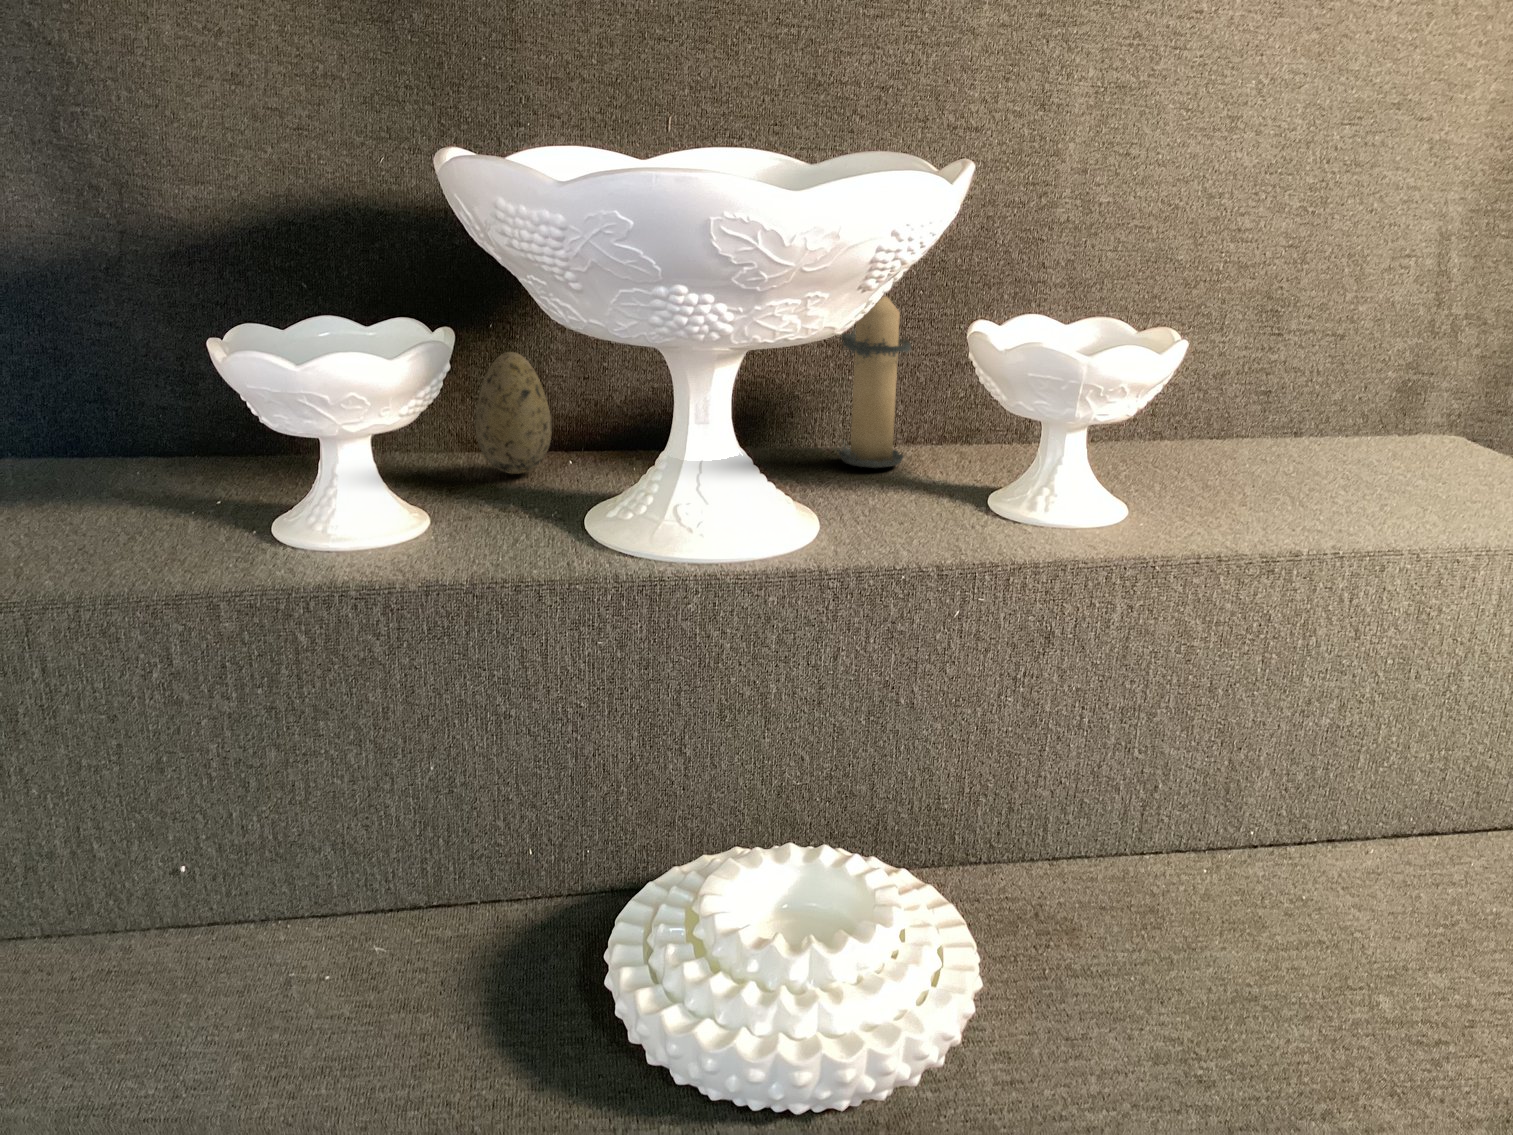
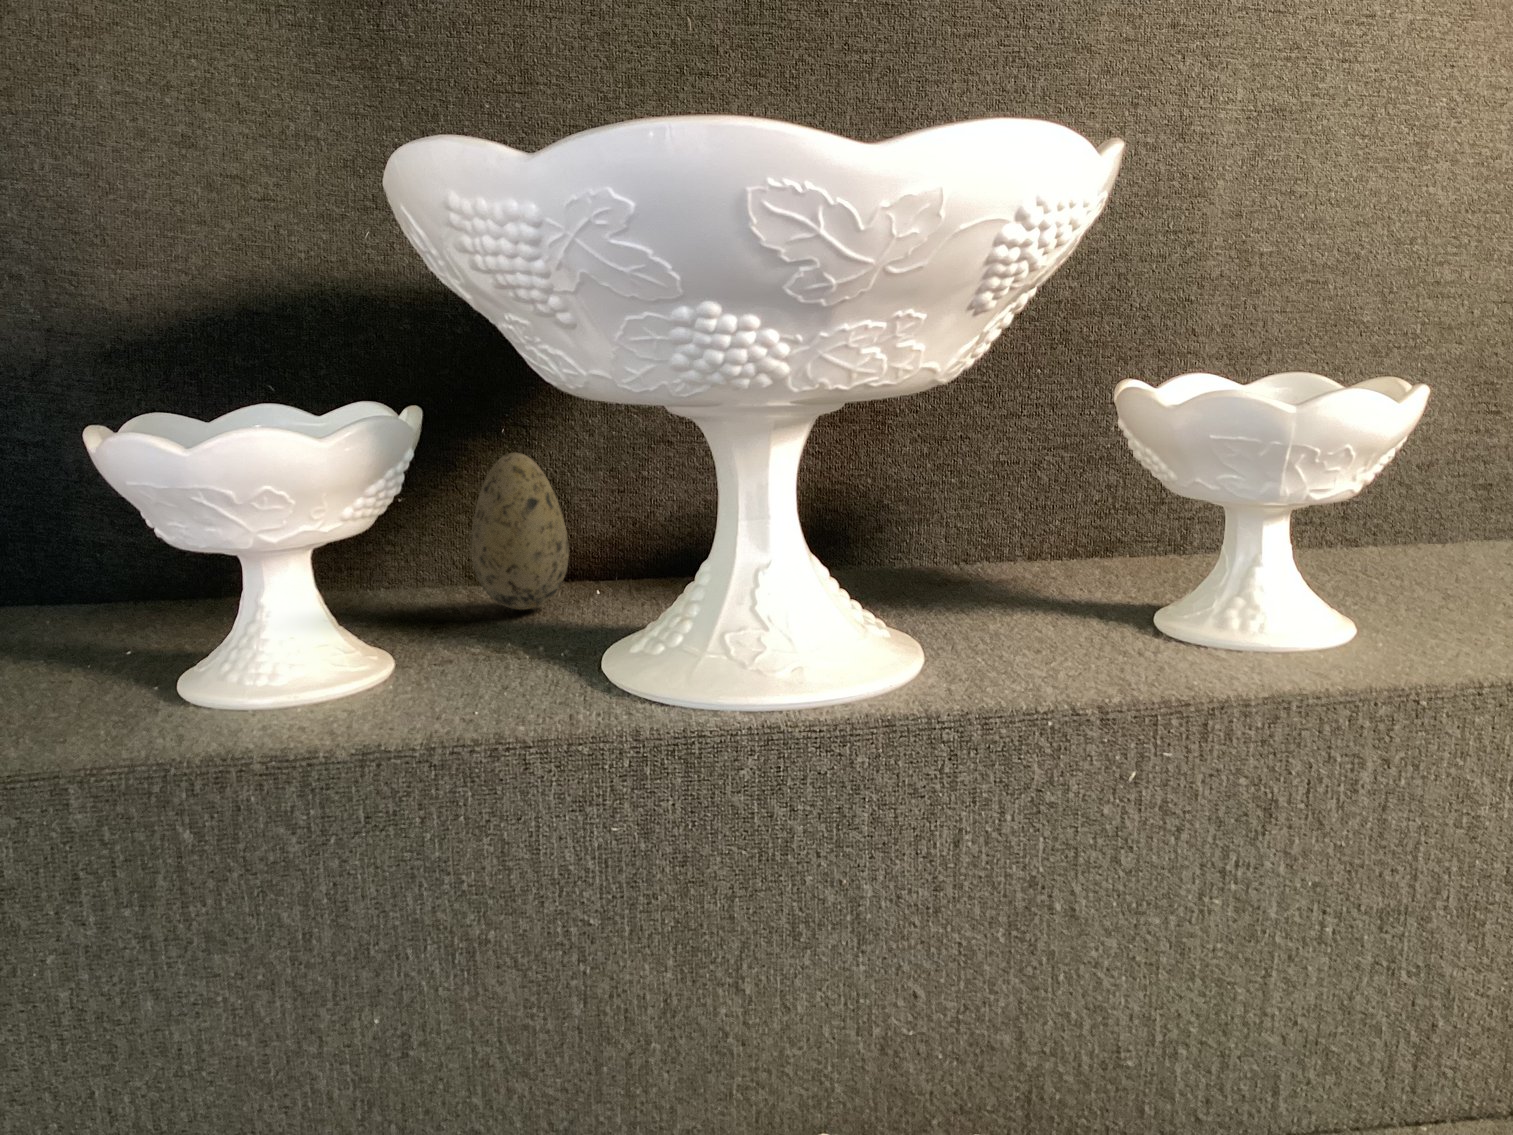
candle: present [837,296,912,468] -> none [926,351,1043,593]

